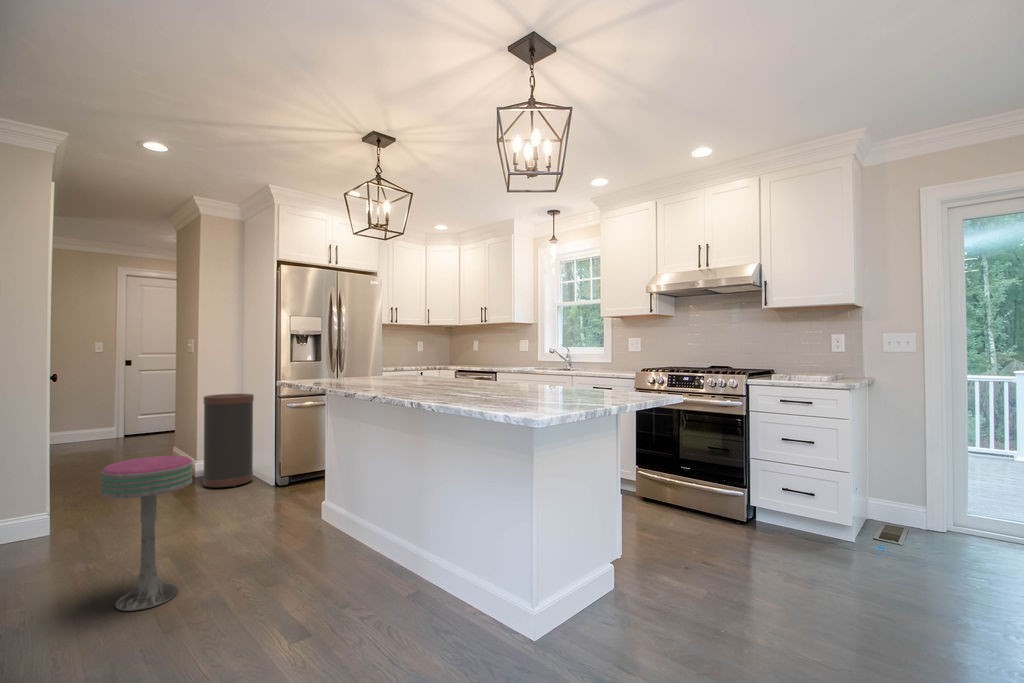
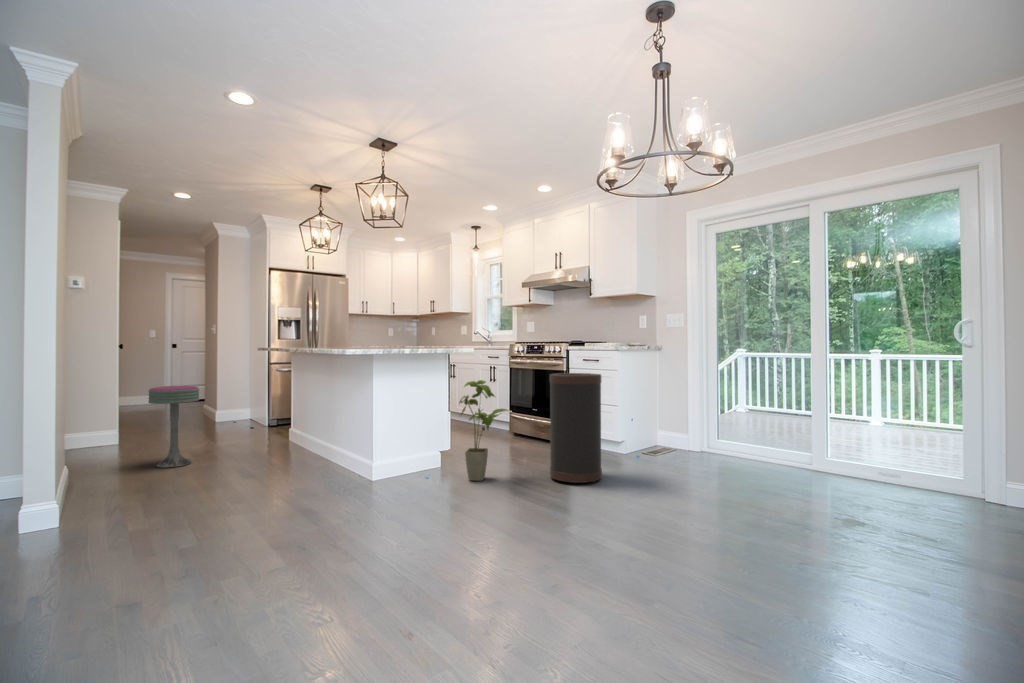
trash can: present [203,394,254,487] -> present [550,373,602,483]
house plant: none [678,457,774,639] -> present [459,380,508,481]

